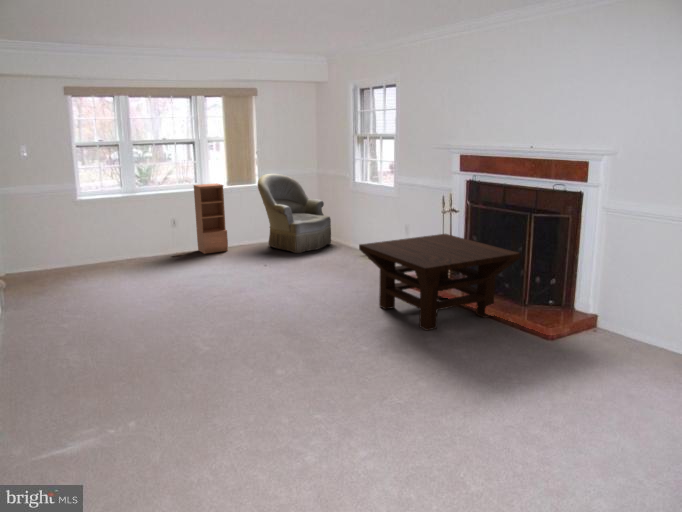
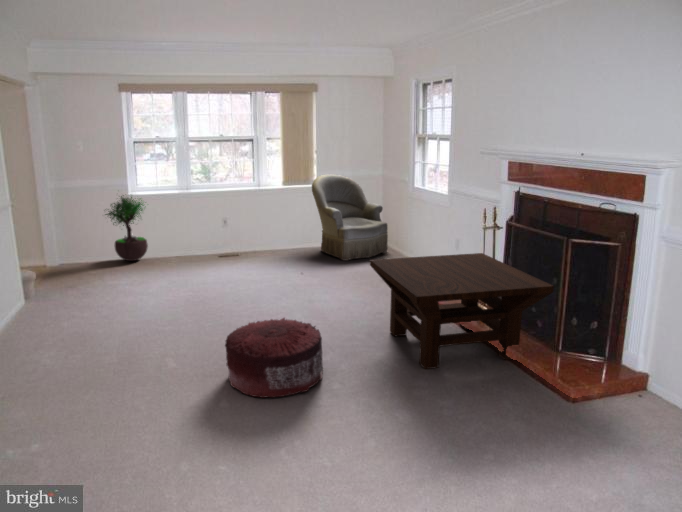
bookcase: present [194,183,228,254] -> none [247,183,277,254]
potted tree: none [53,196,101,269] -> present [105,195,148,261]
pouf: none [264,298,350,366] -> present [225,318,323,398]

